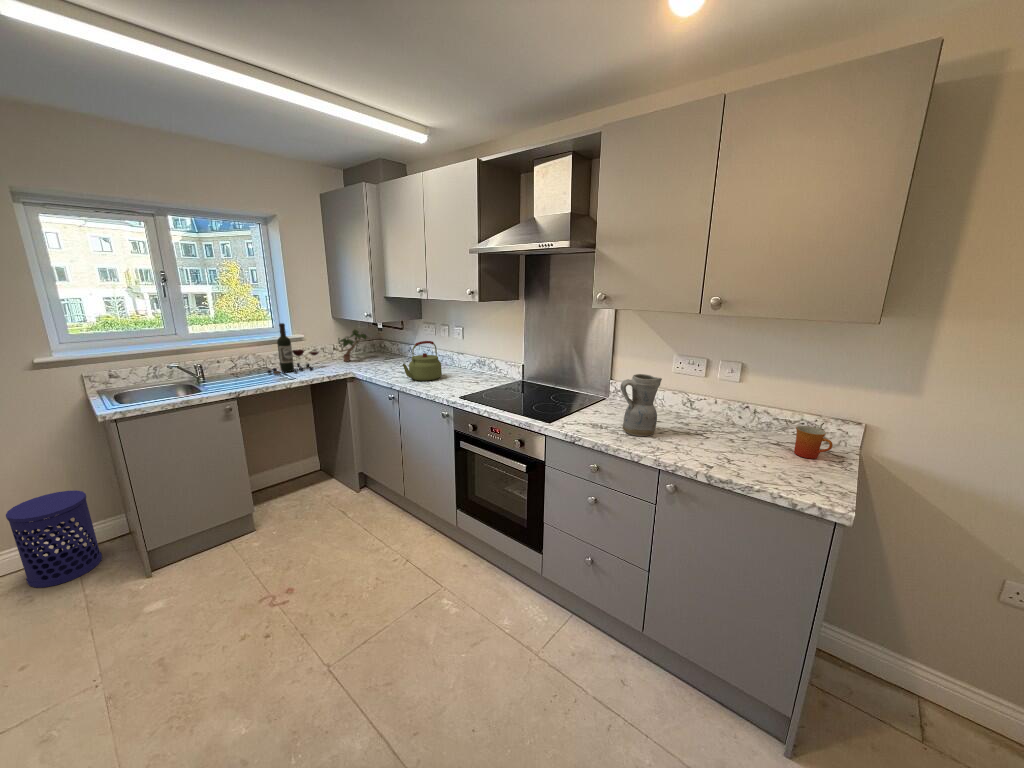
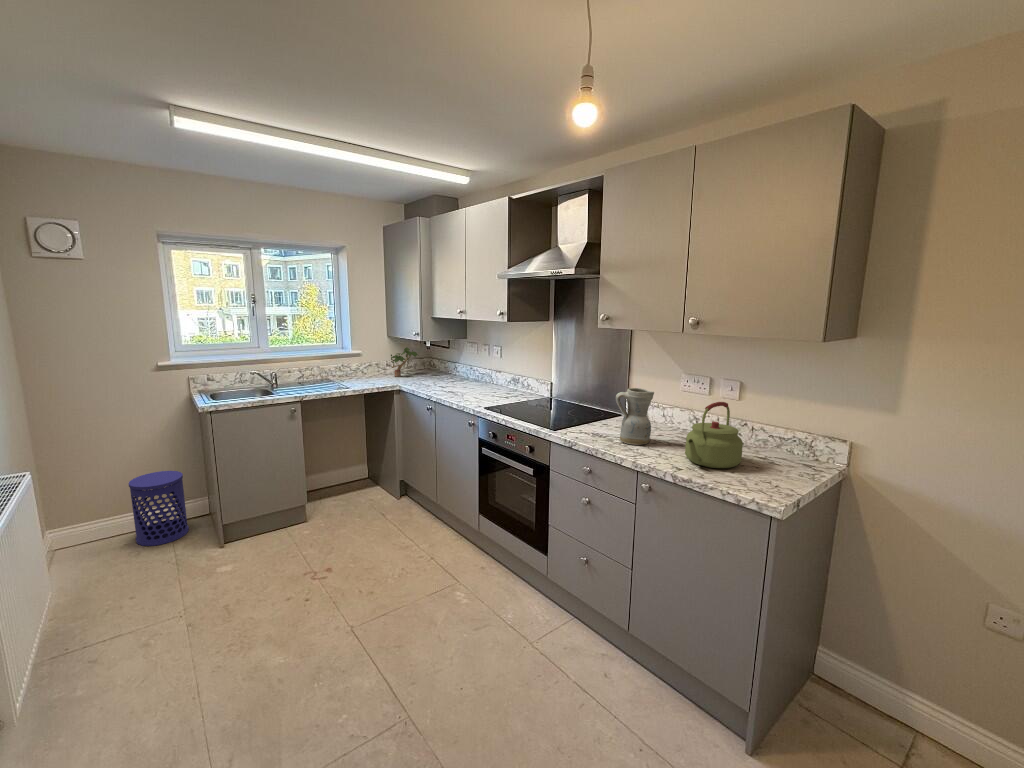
wine bottle: present [267,323,319,375] -> none [328,340,374,385]
kettle: present [402,341,442,381] -> present [685,402,743,468]
mug: present [794,426,833,459] -> none [773,440,803,470]

